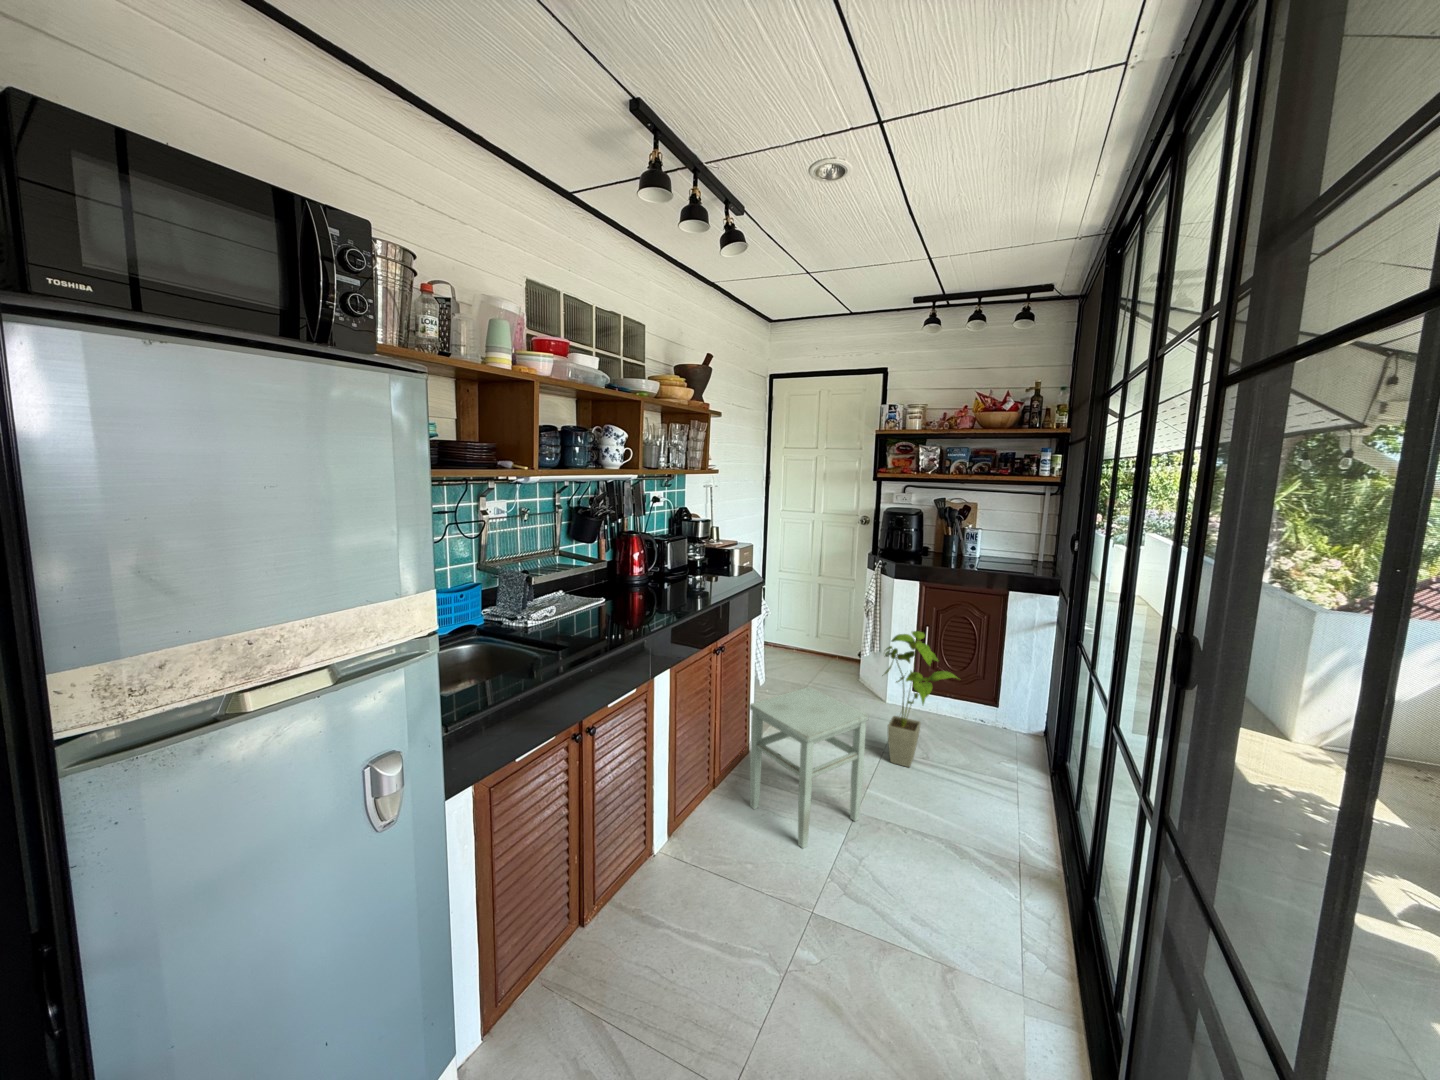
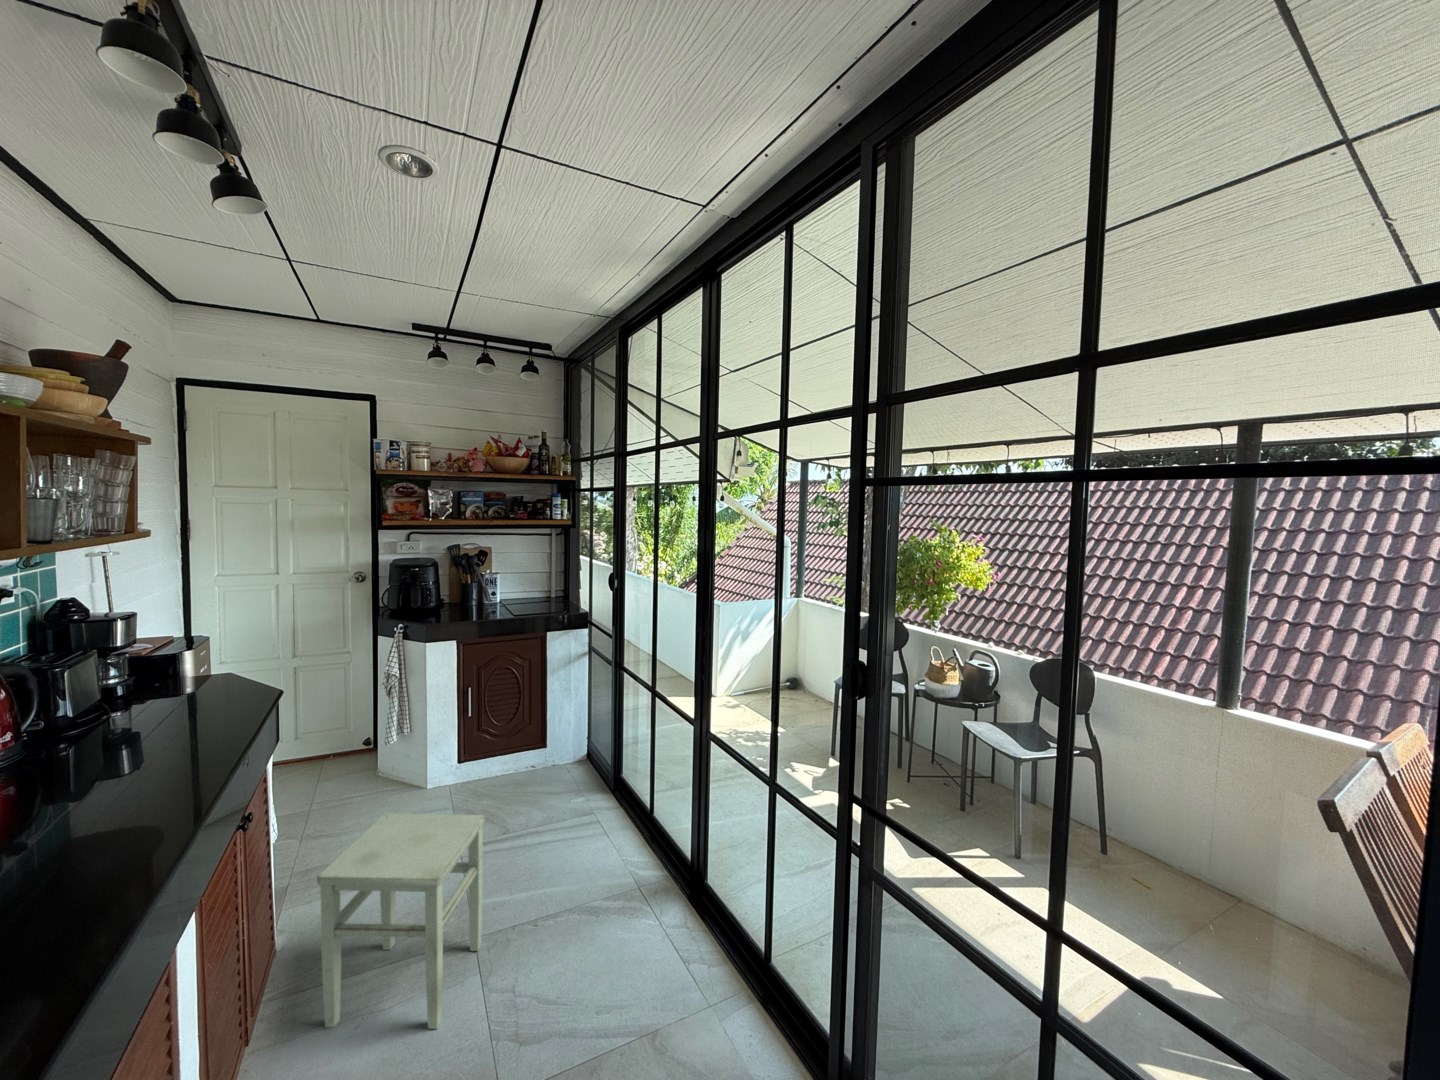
house plant: present [882,631,957,767] -> none [449,699,537,859]

